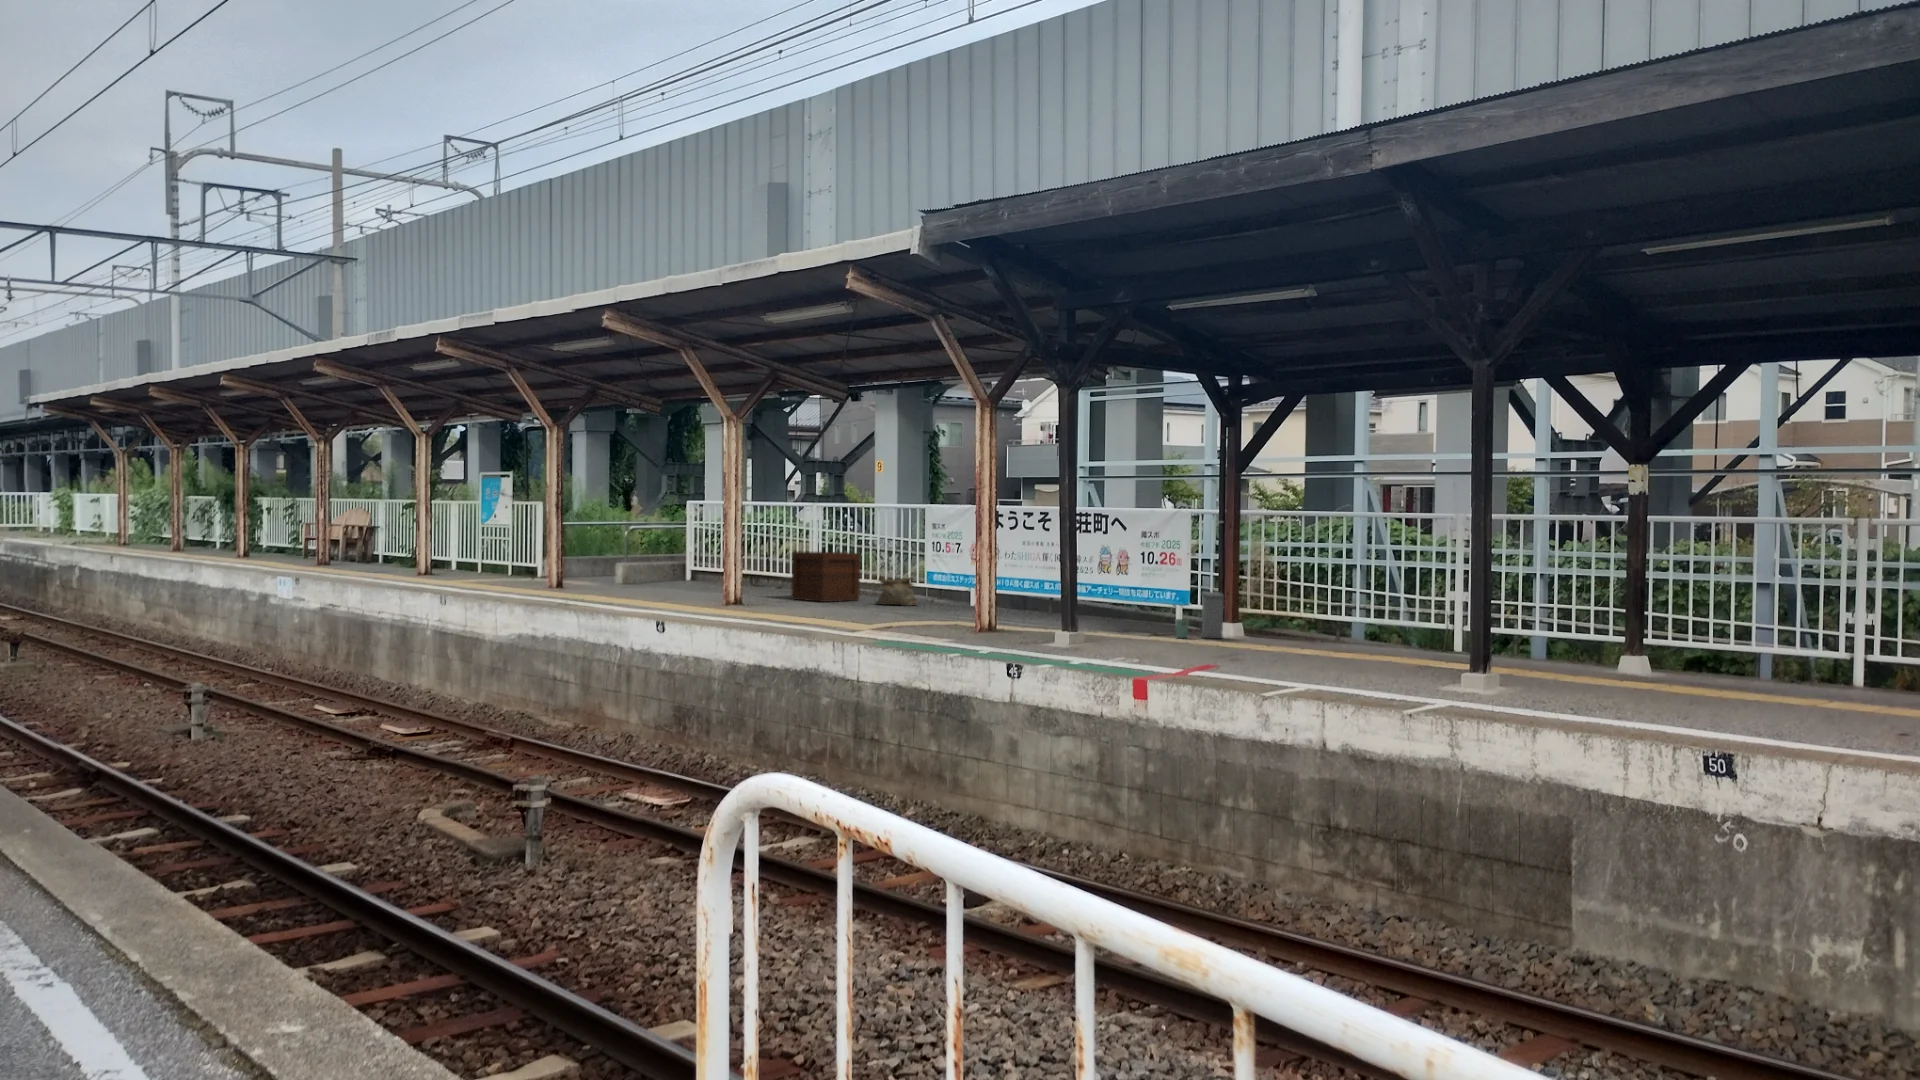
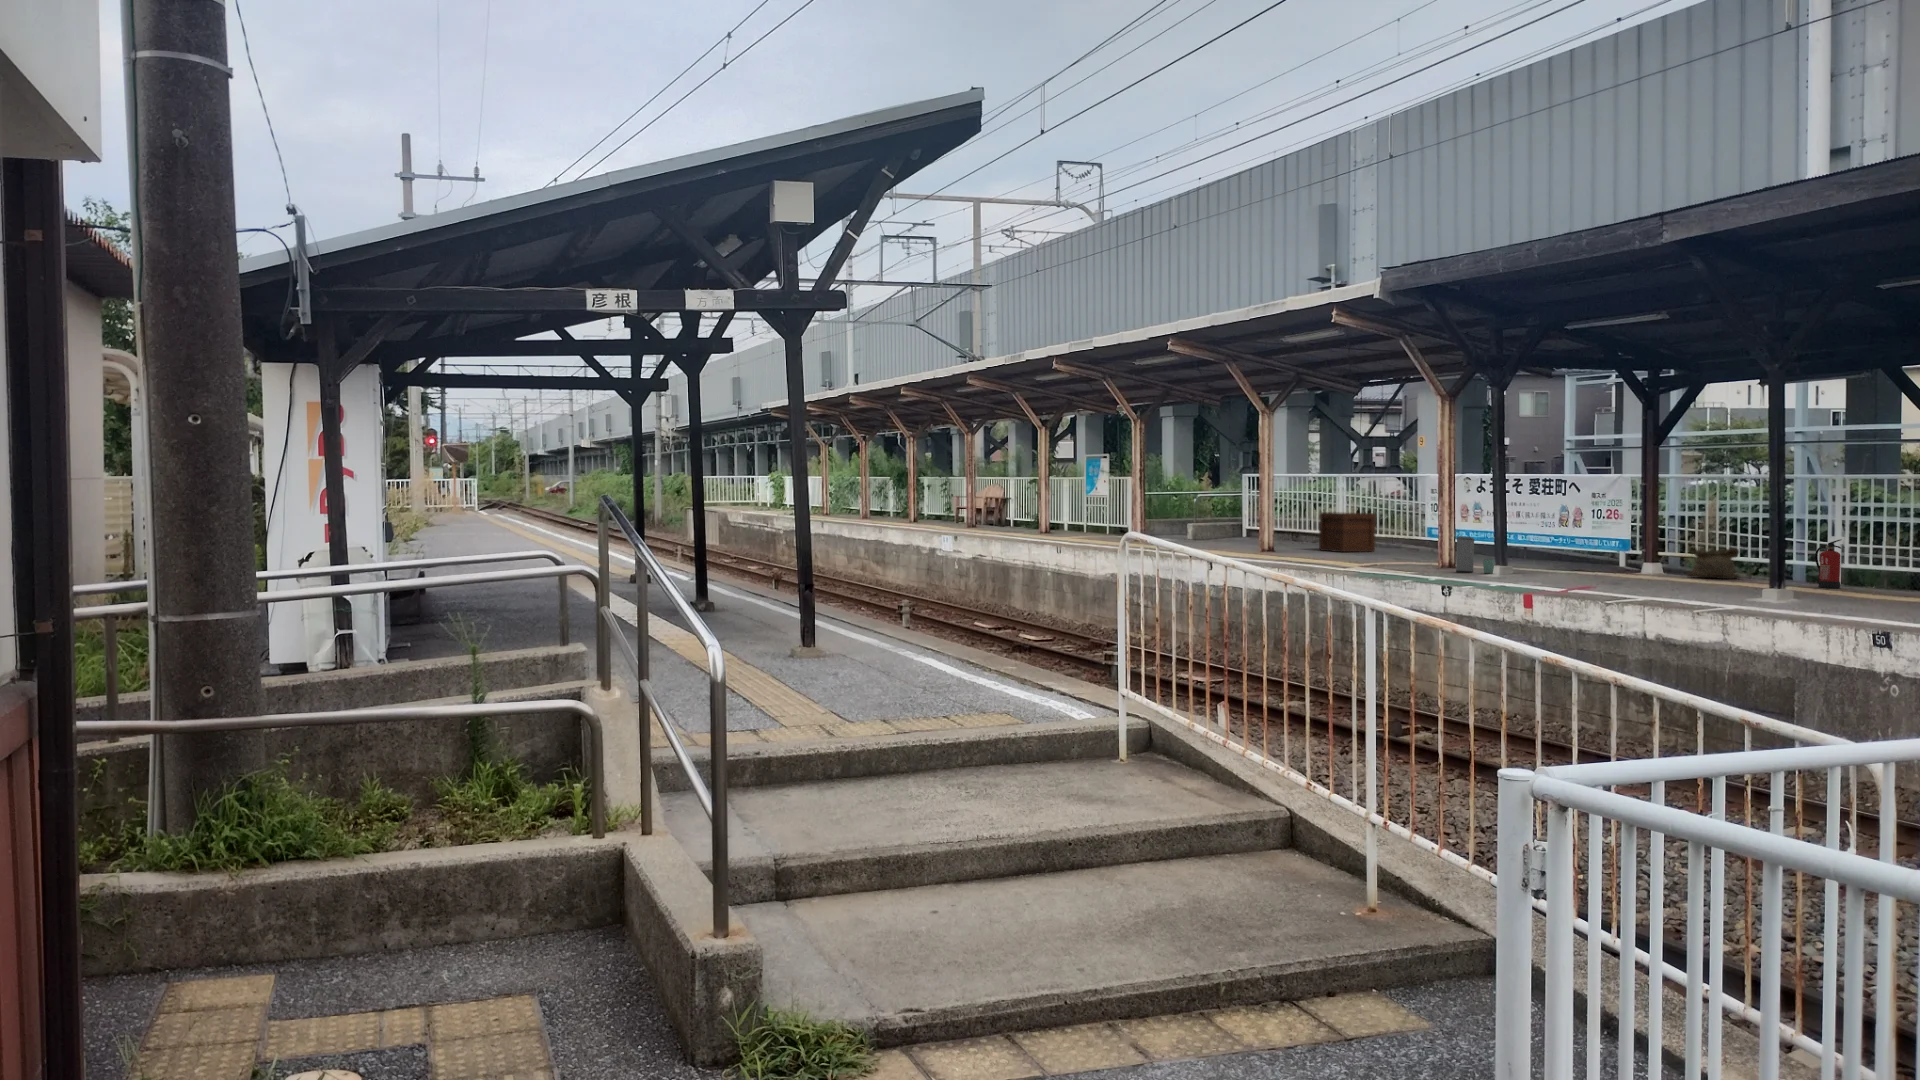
bag: present [876,577,918,606] -> present [1687,548,1740,579]
trash can: present [1175,592,1224,639] -> present [1456,536,1495,573]
fire extinguisher: none [1411,594,1443,653] -> present [1815,540,1841,588]

